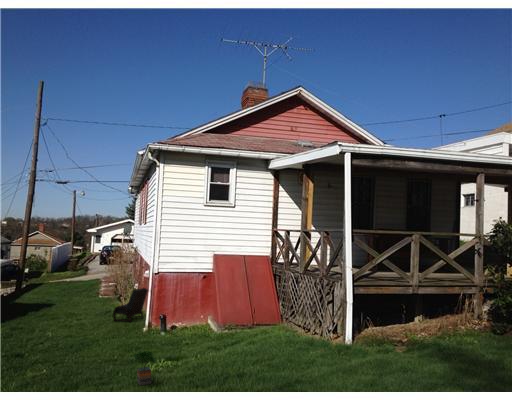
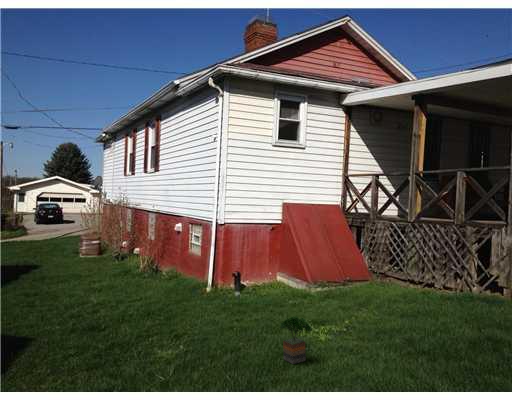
lounge chair: present [113,288,148,322] -> none [160,243,201,283]

